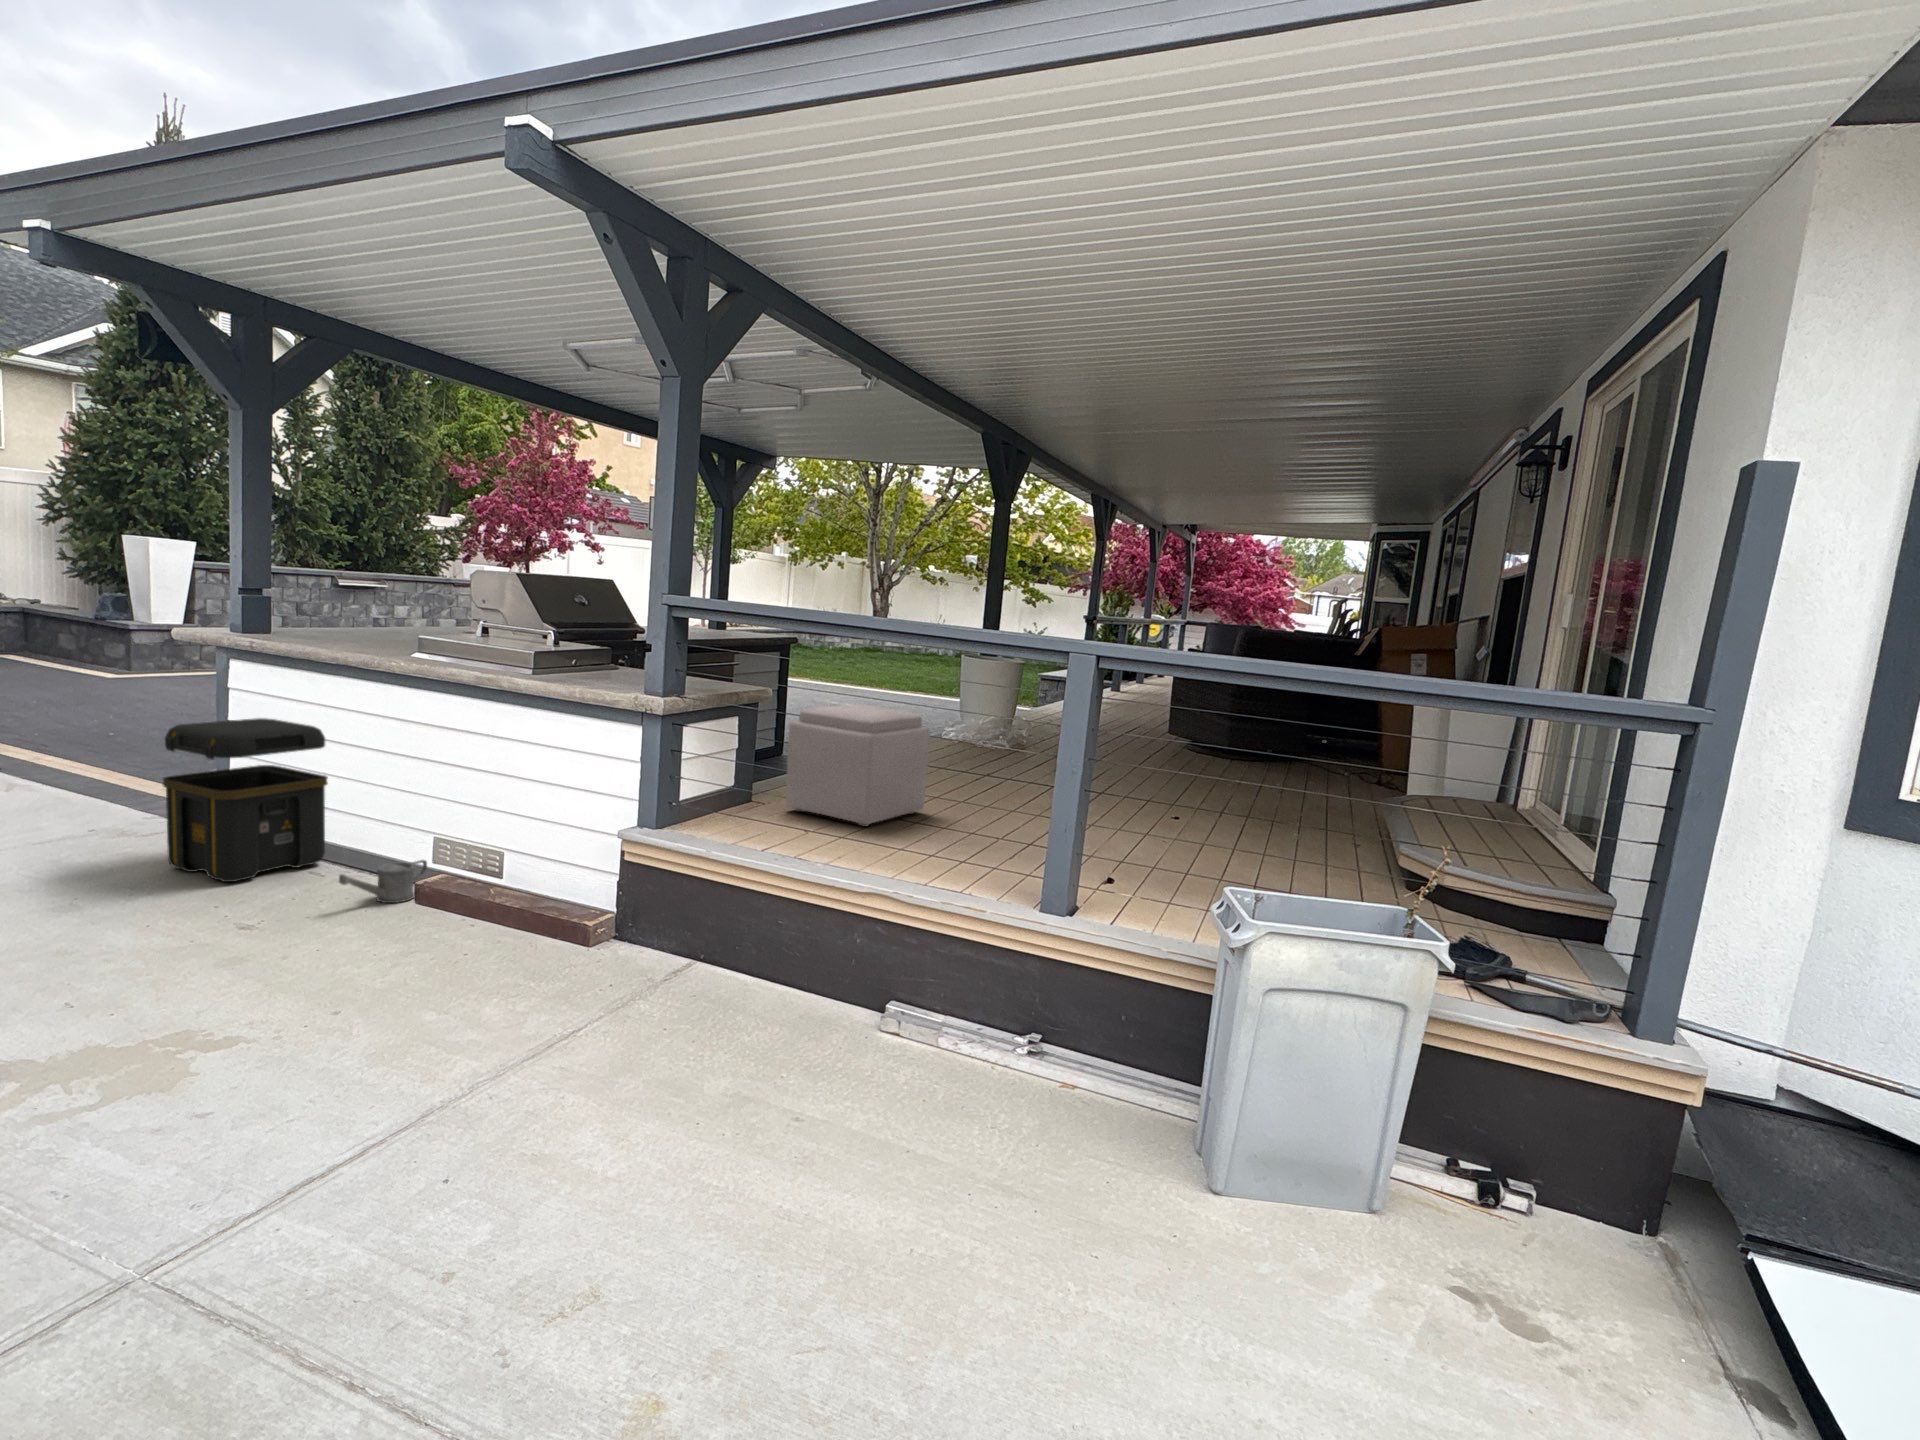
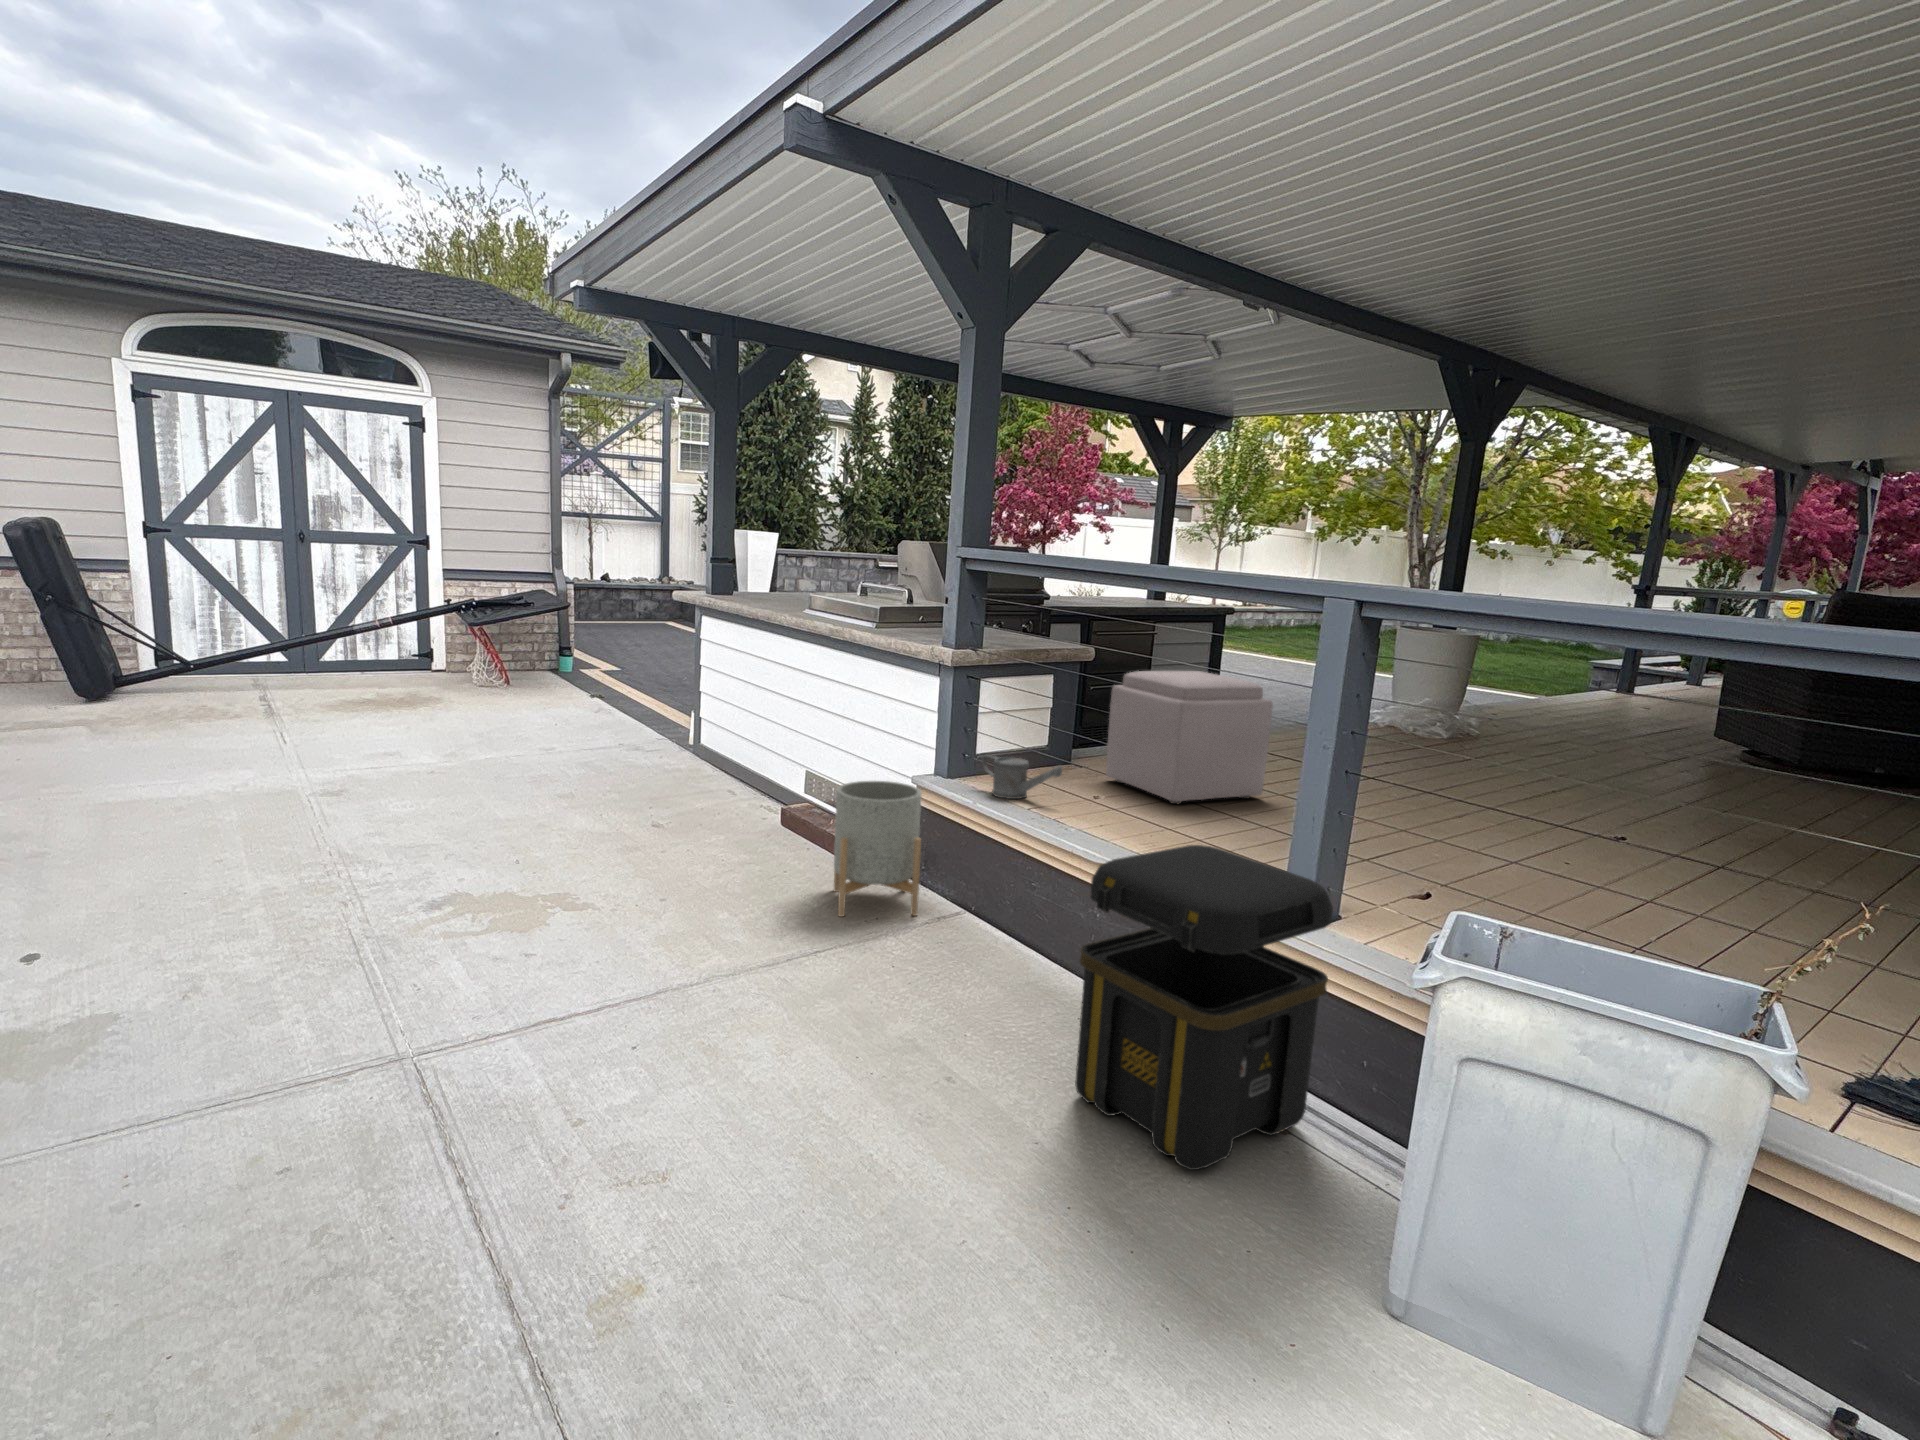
toolbox: present [163,718,328,882] -> present [1075,845,1333,1170]
planter: none [536,838,649,989] -> present [834,781,921,917]
watering can: present [339,860,427,903] -> present [982,755,1062,799]

